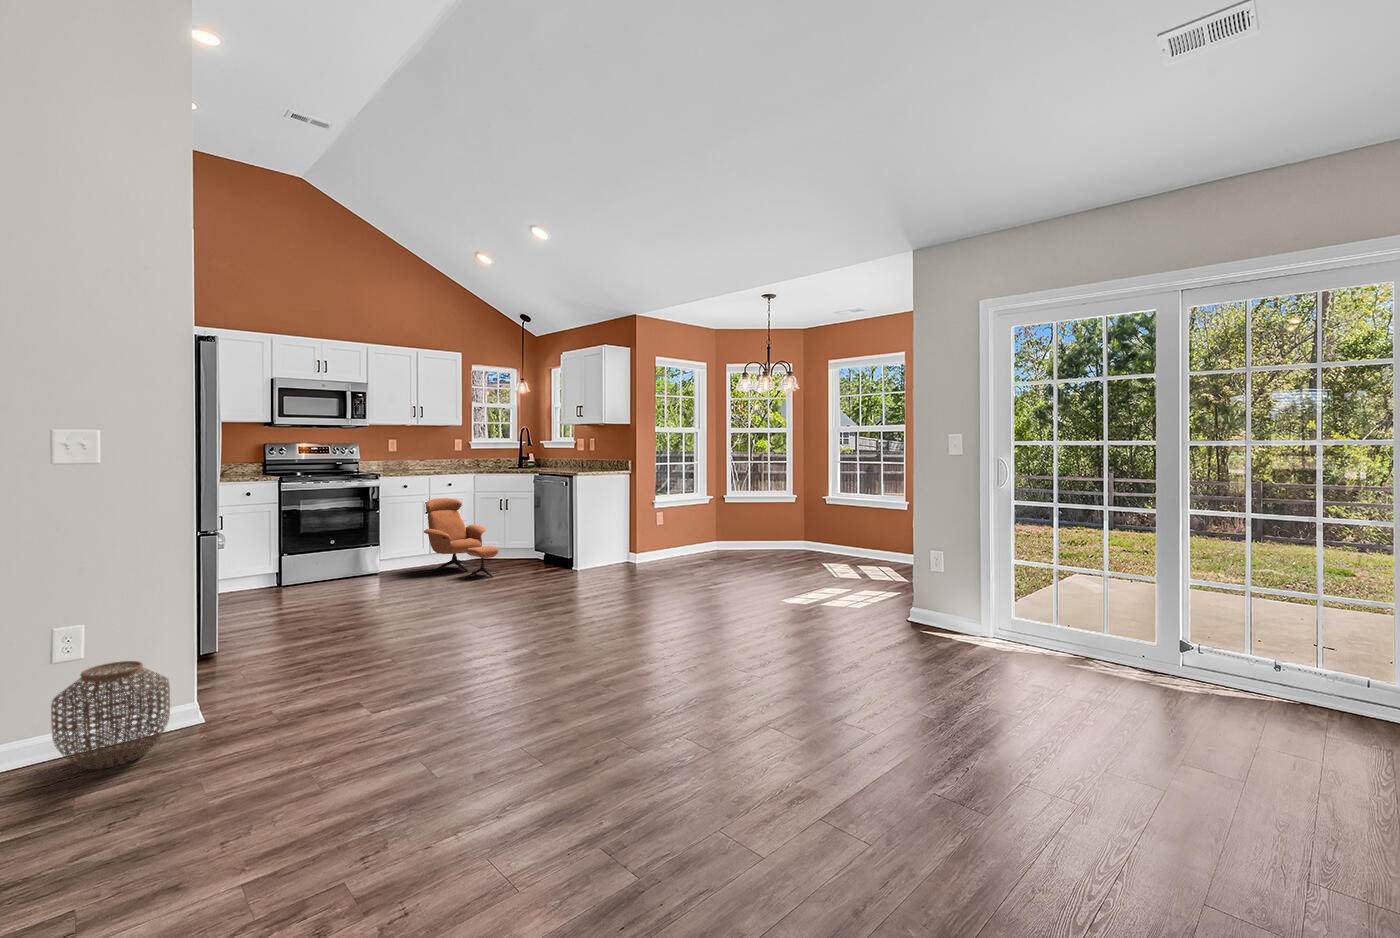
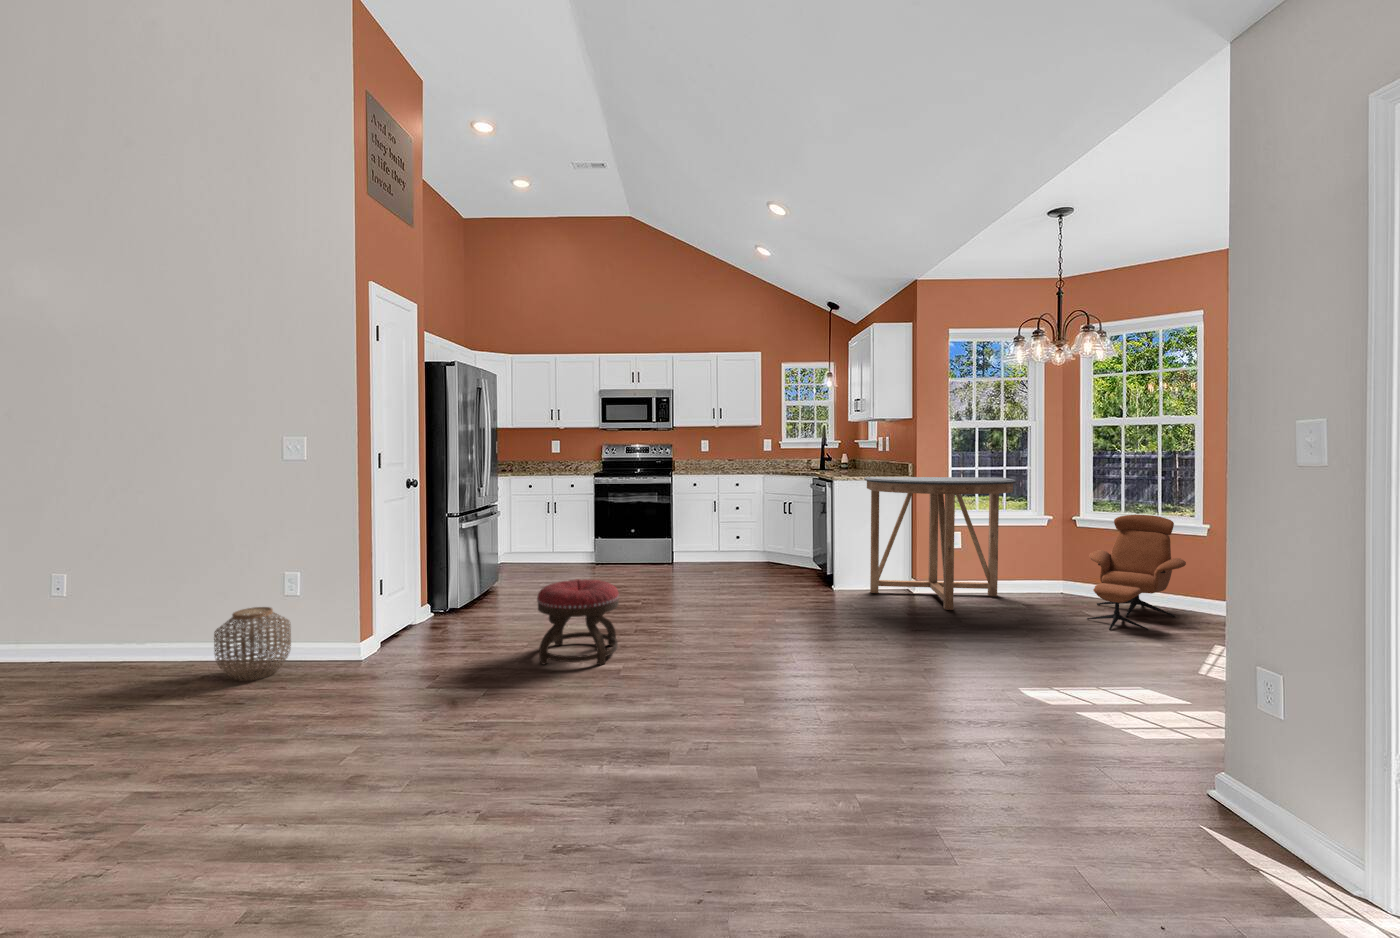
console table: none [603,470,709,569] -> present [864,477,1016,610]
lounge chair: present [424,498,499,578] -> present [1087,515,1186,630]
ottoman: none [442,573,527,658] -> present [537,579,619,665]

